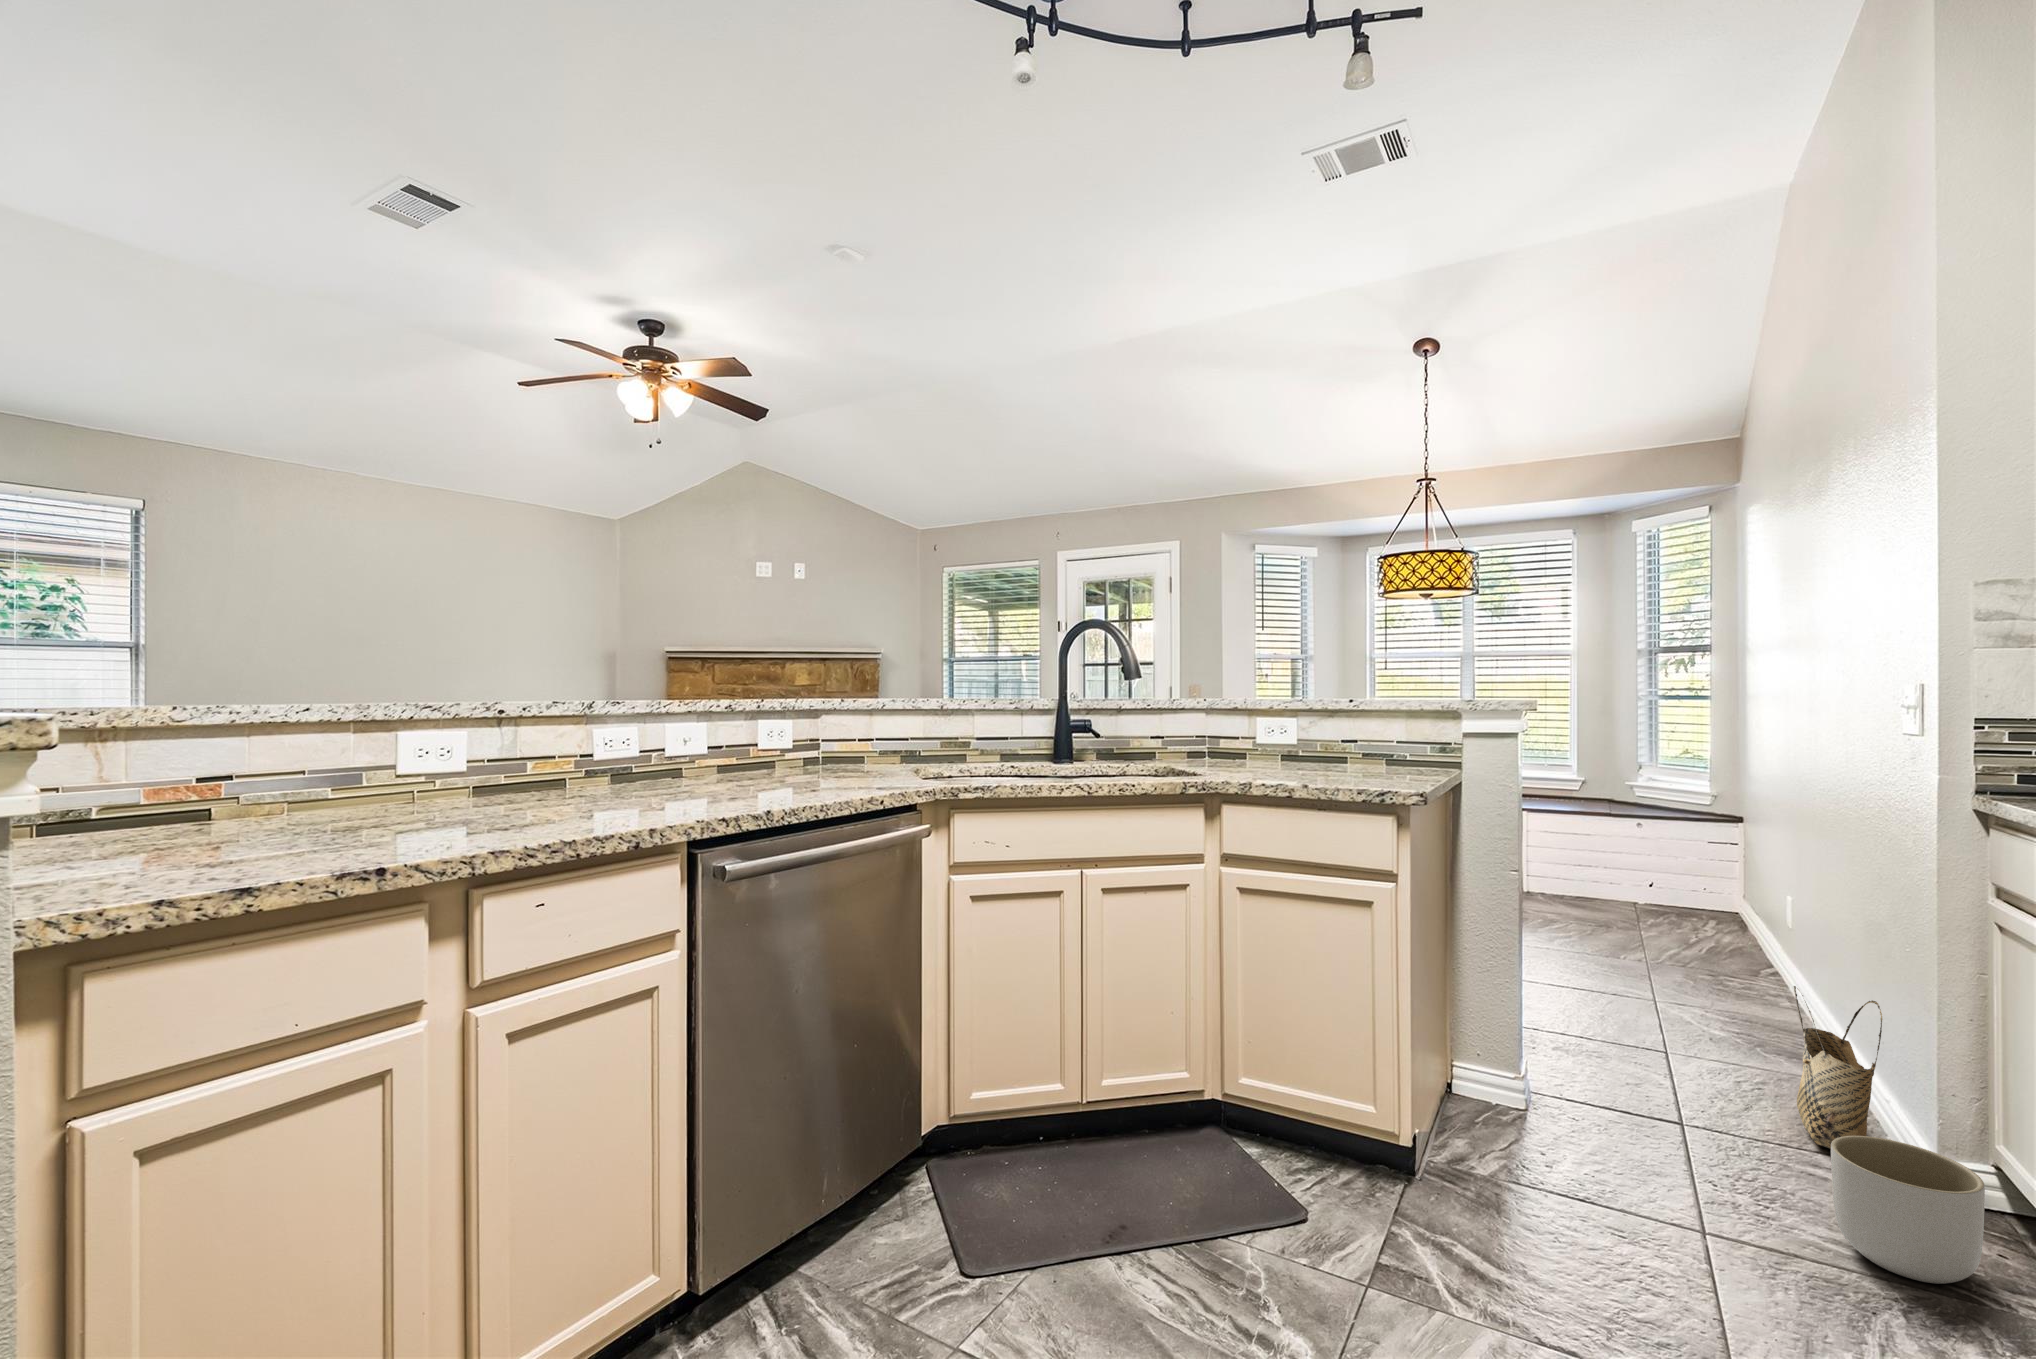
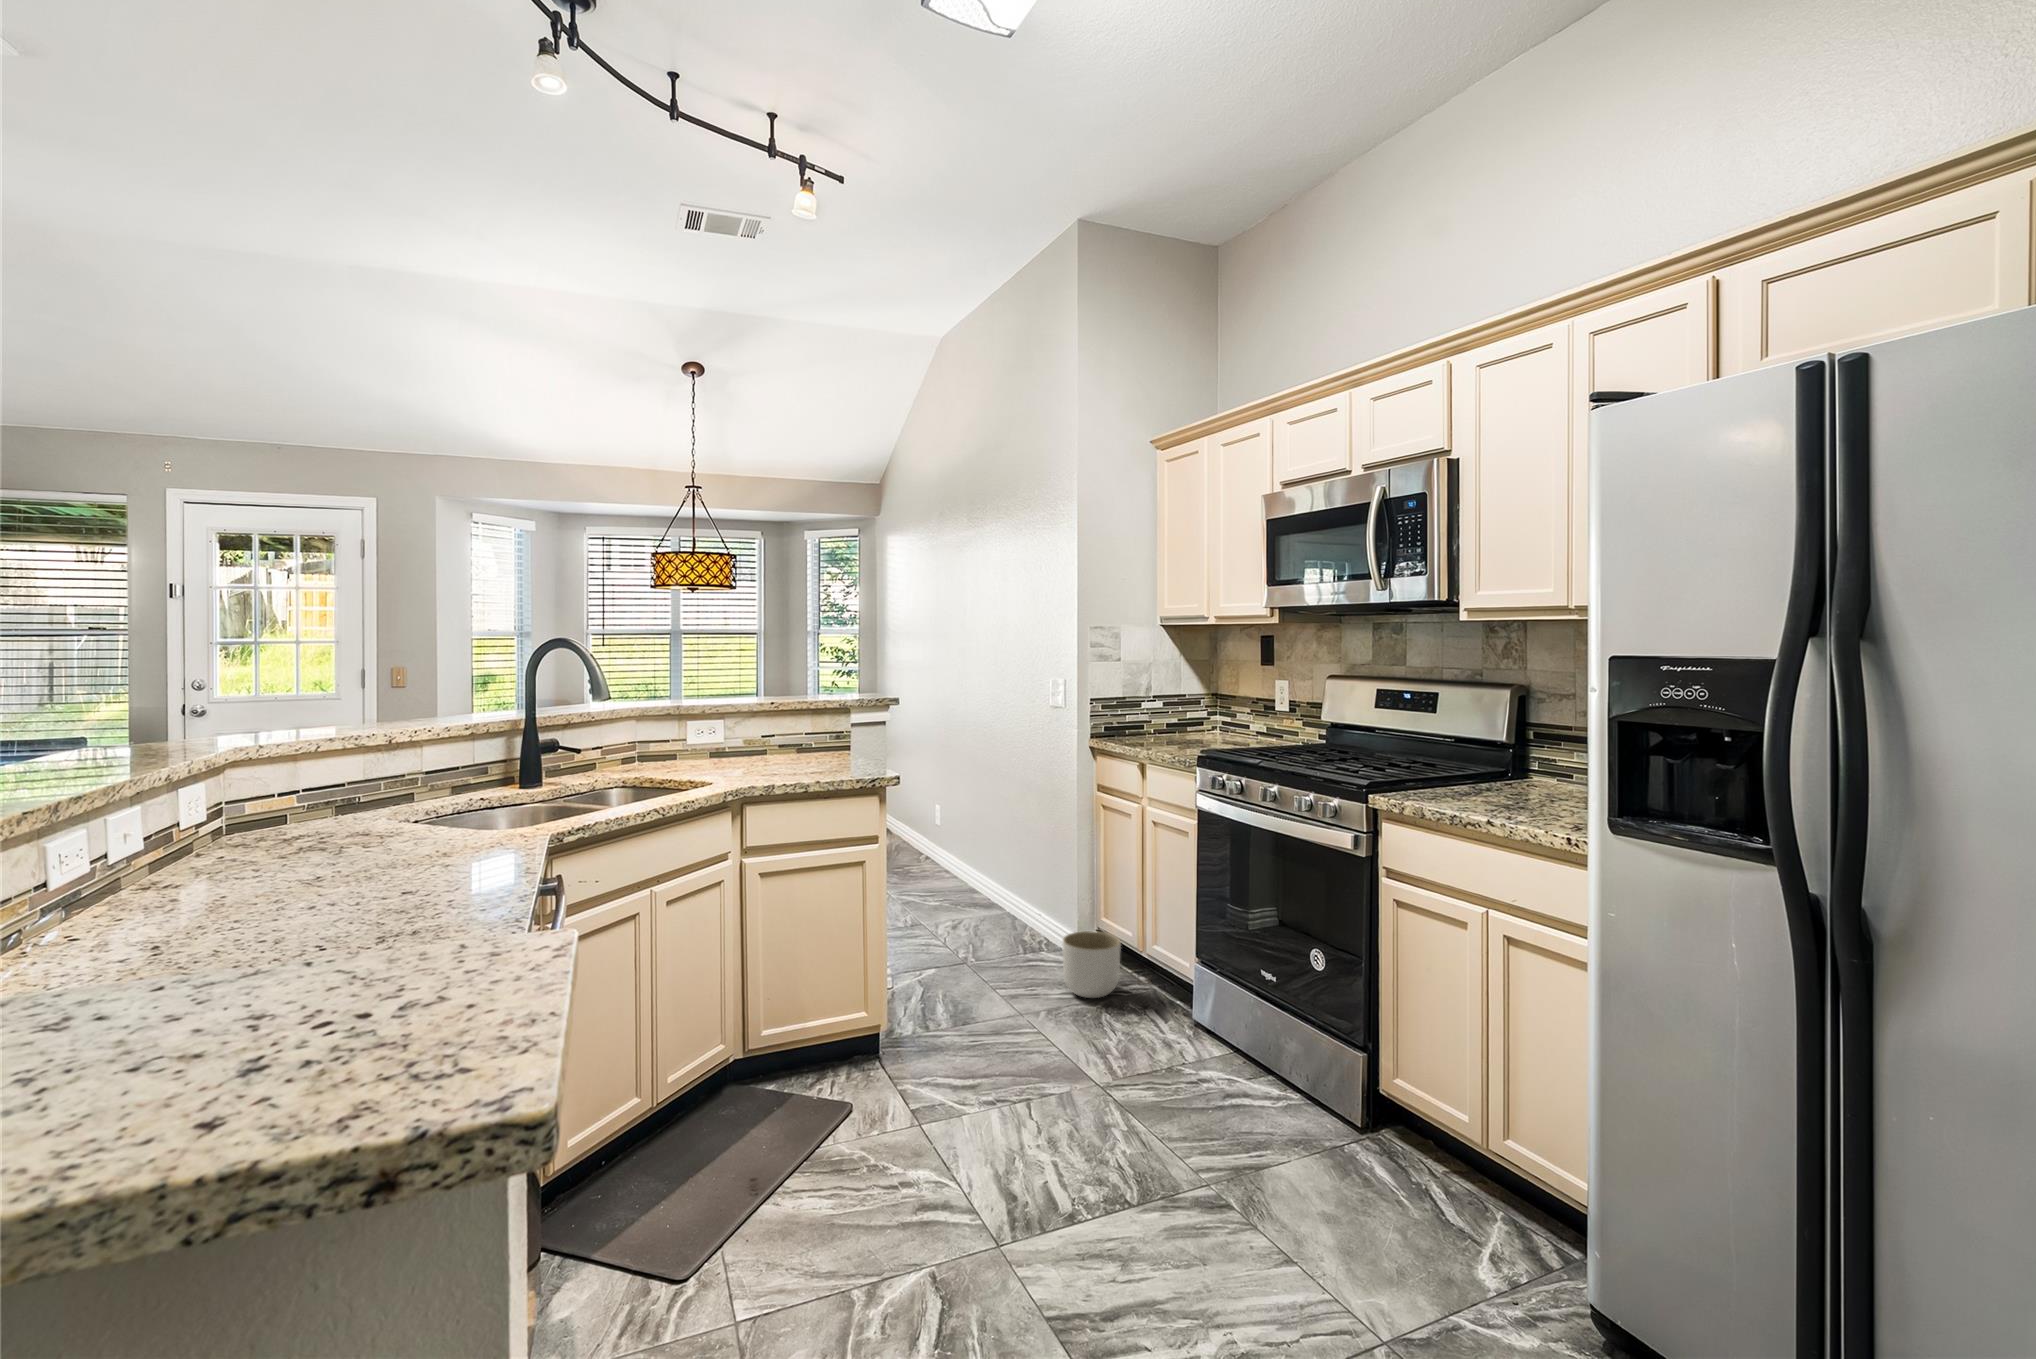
woven basket: present [1794,986,1882,1149] -> none [1001,861,1046,951]

